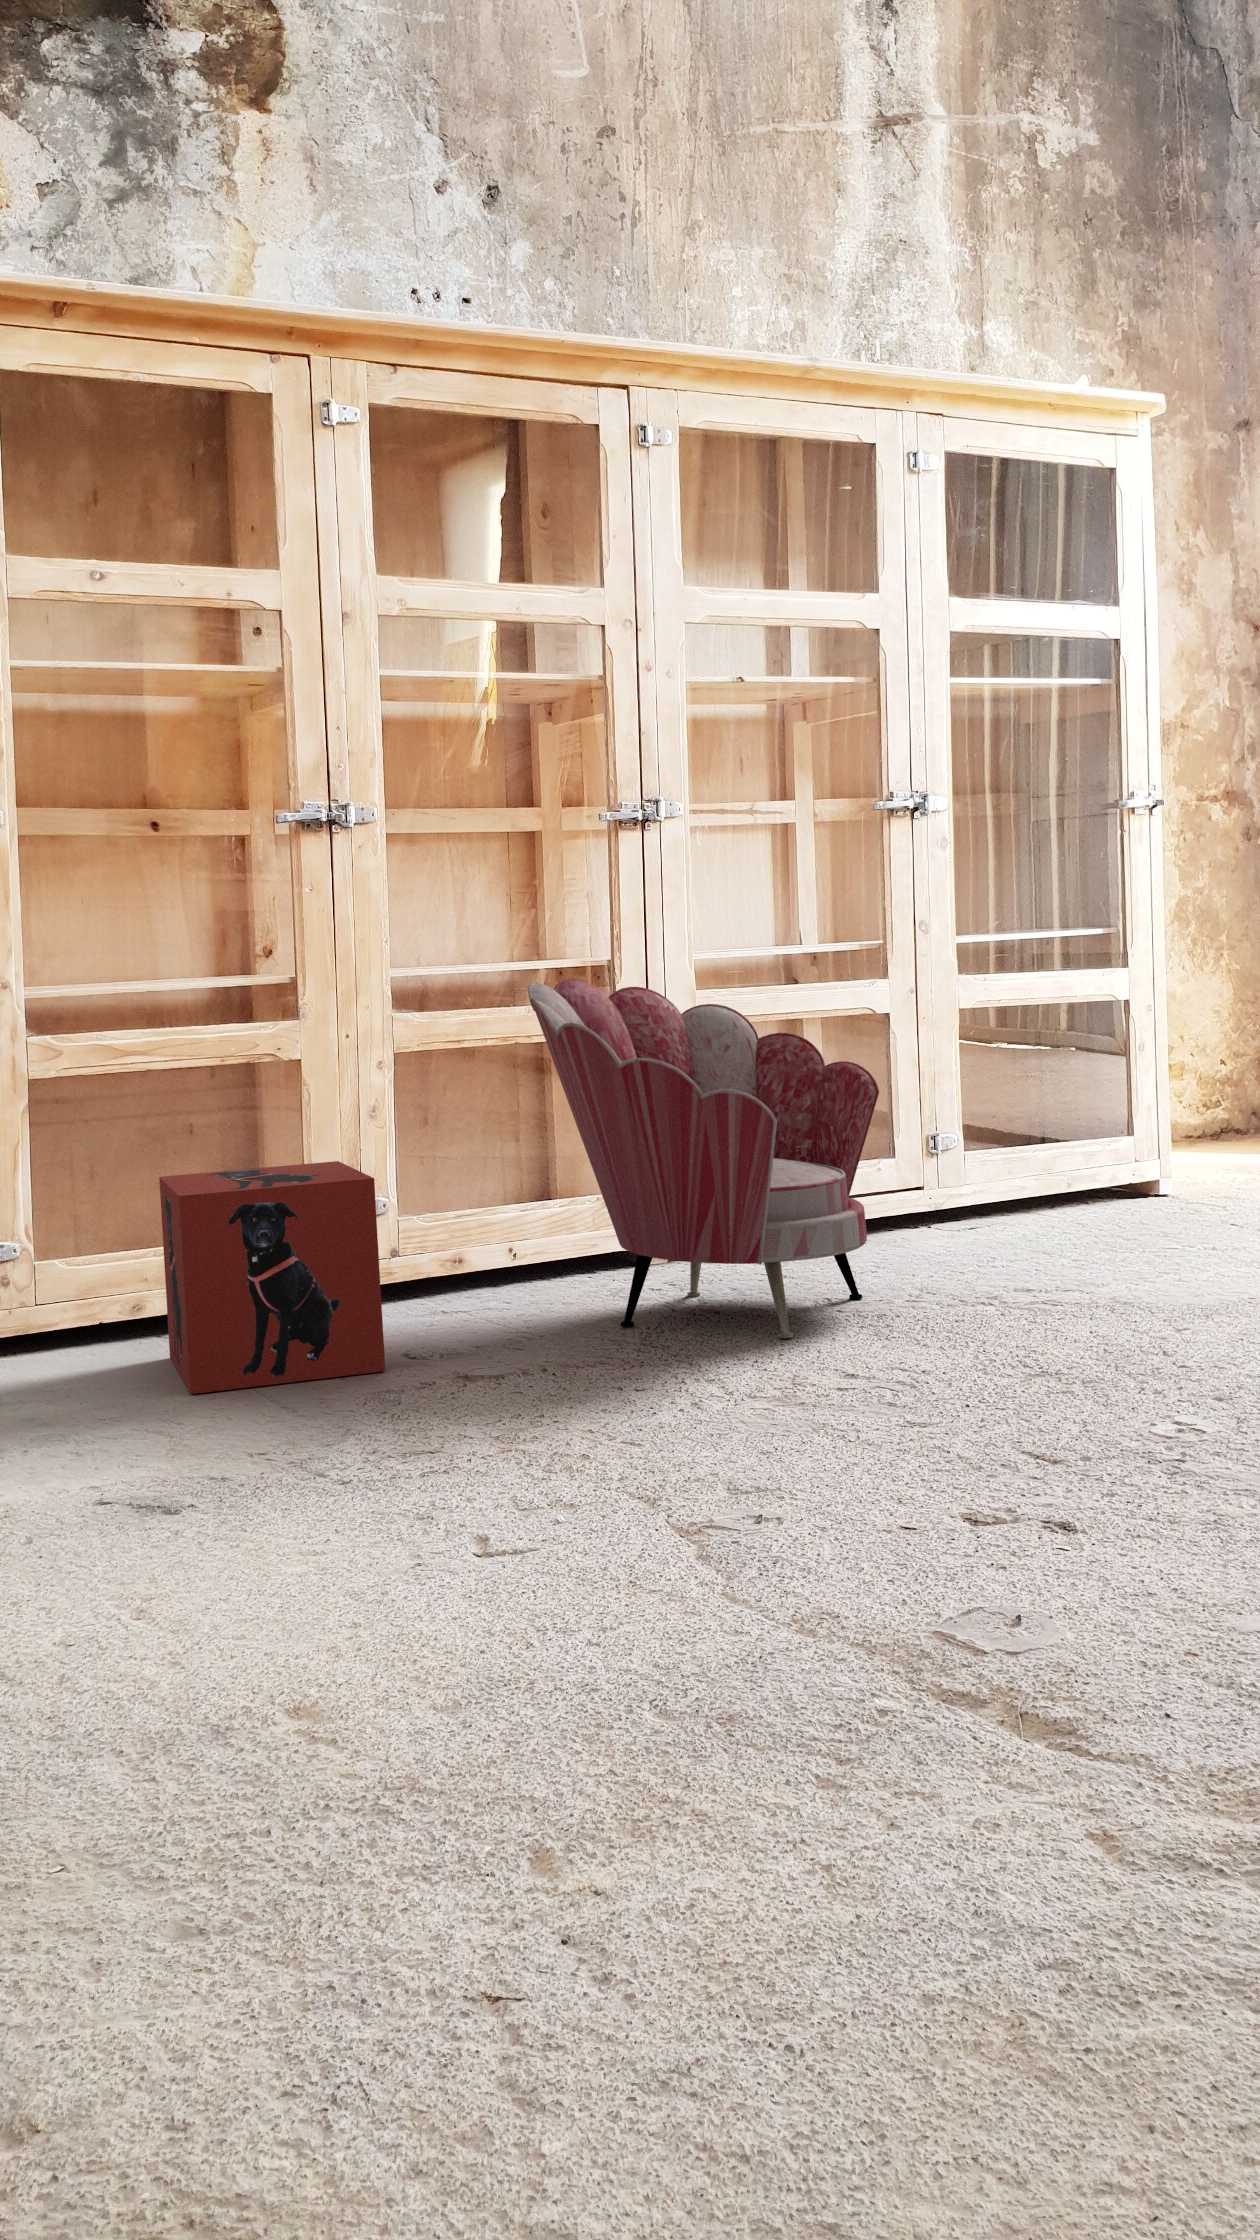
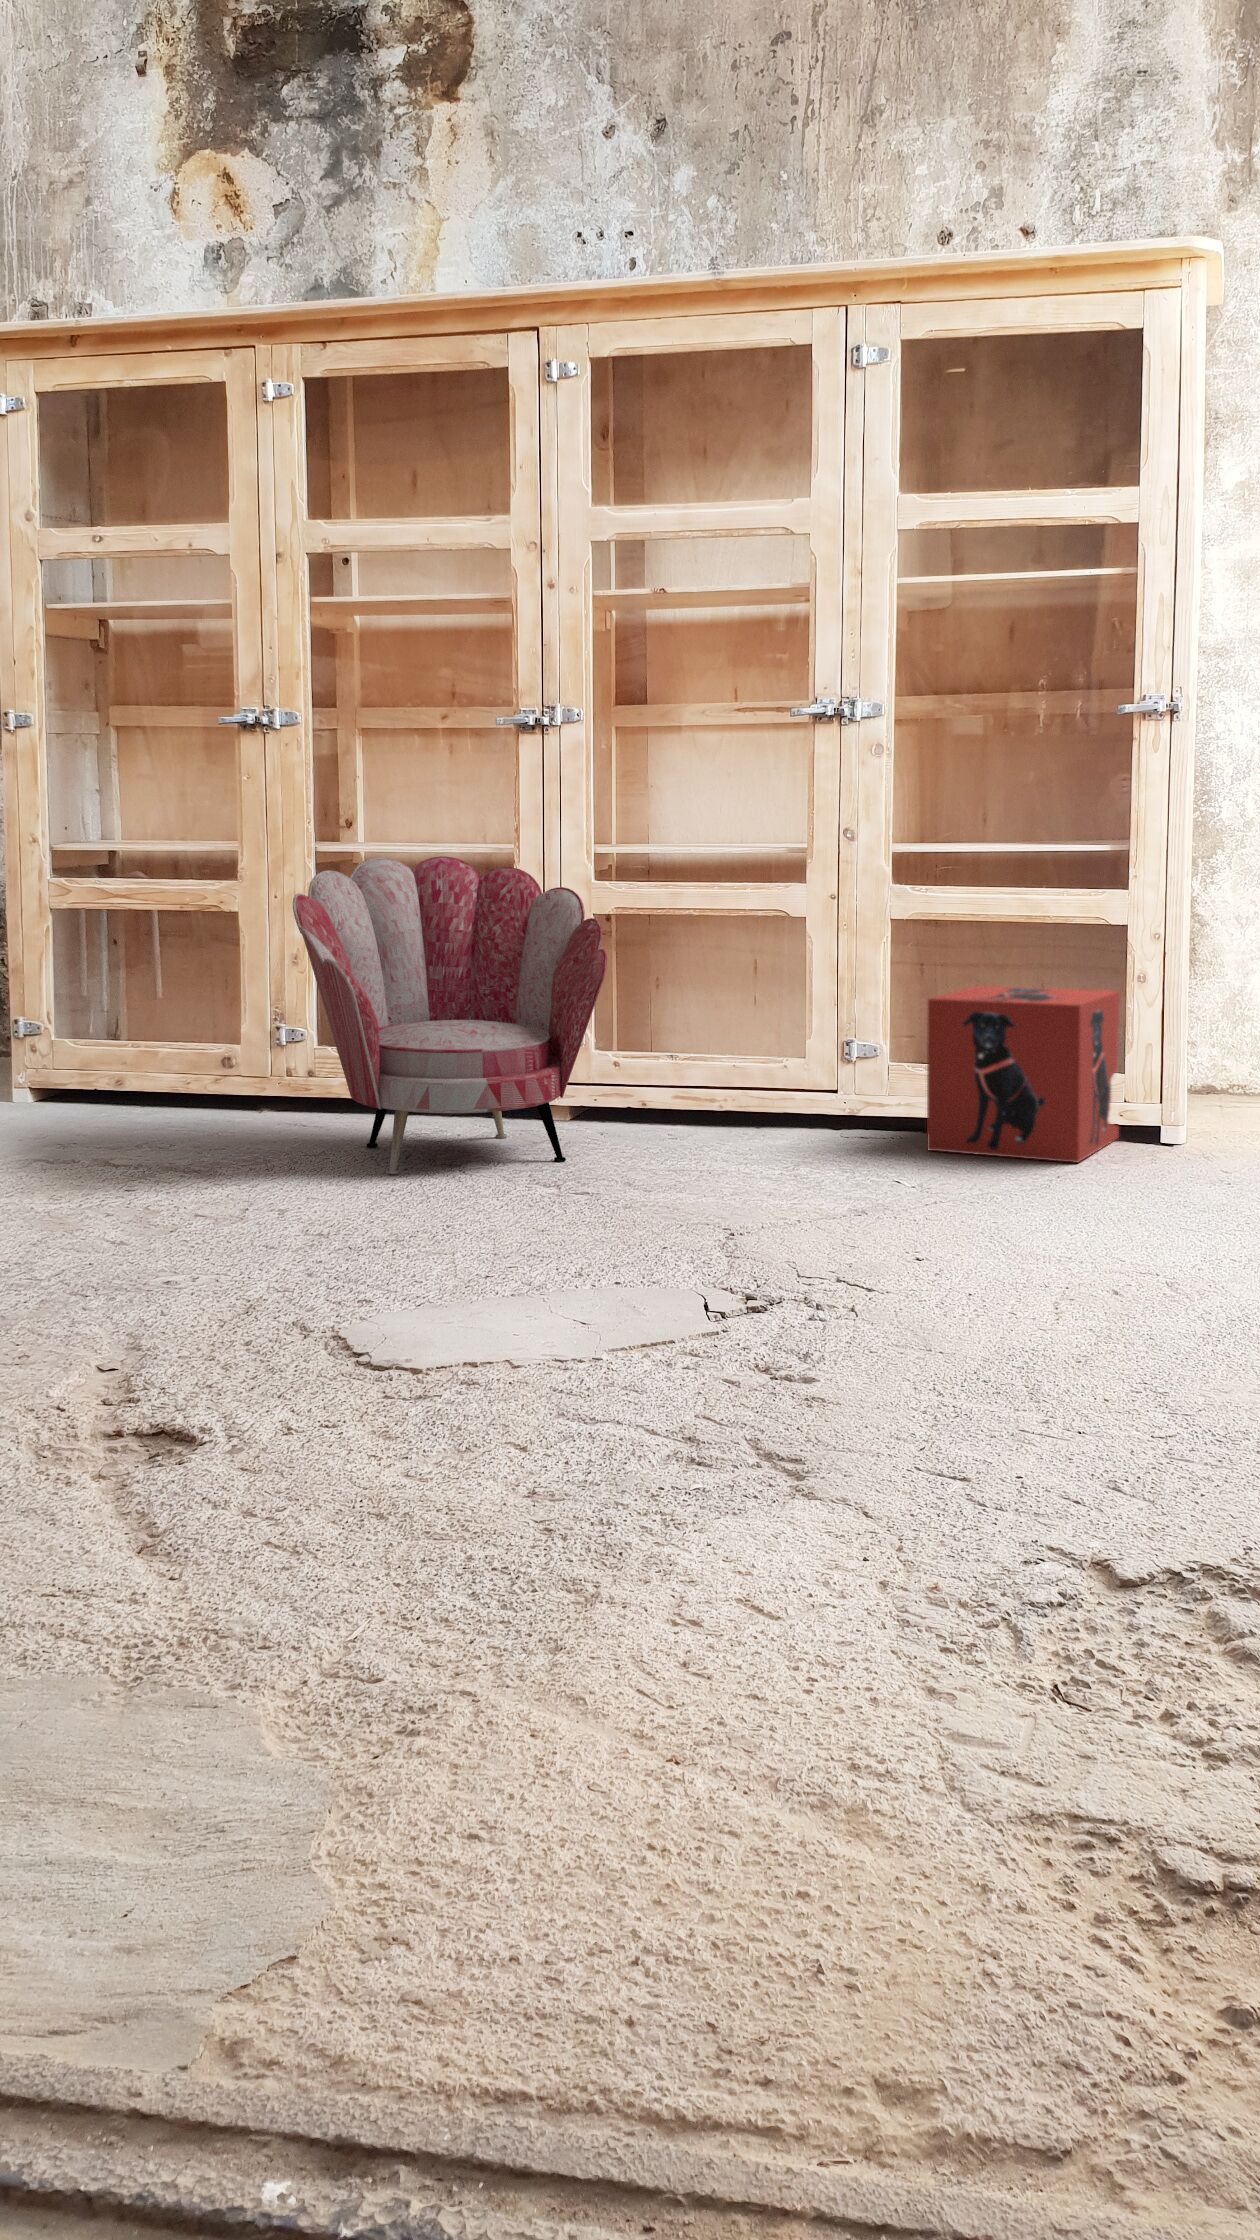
storage box: present [159,1161,385,1394] -> present [927,986,1120,1163]

